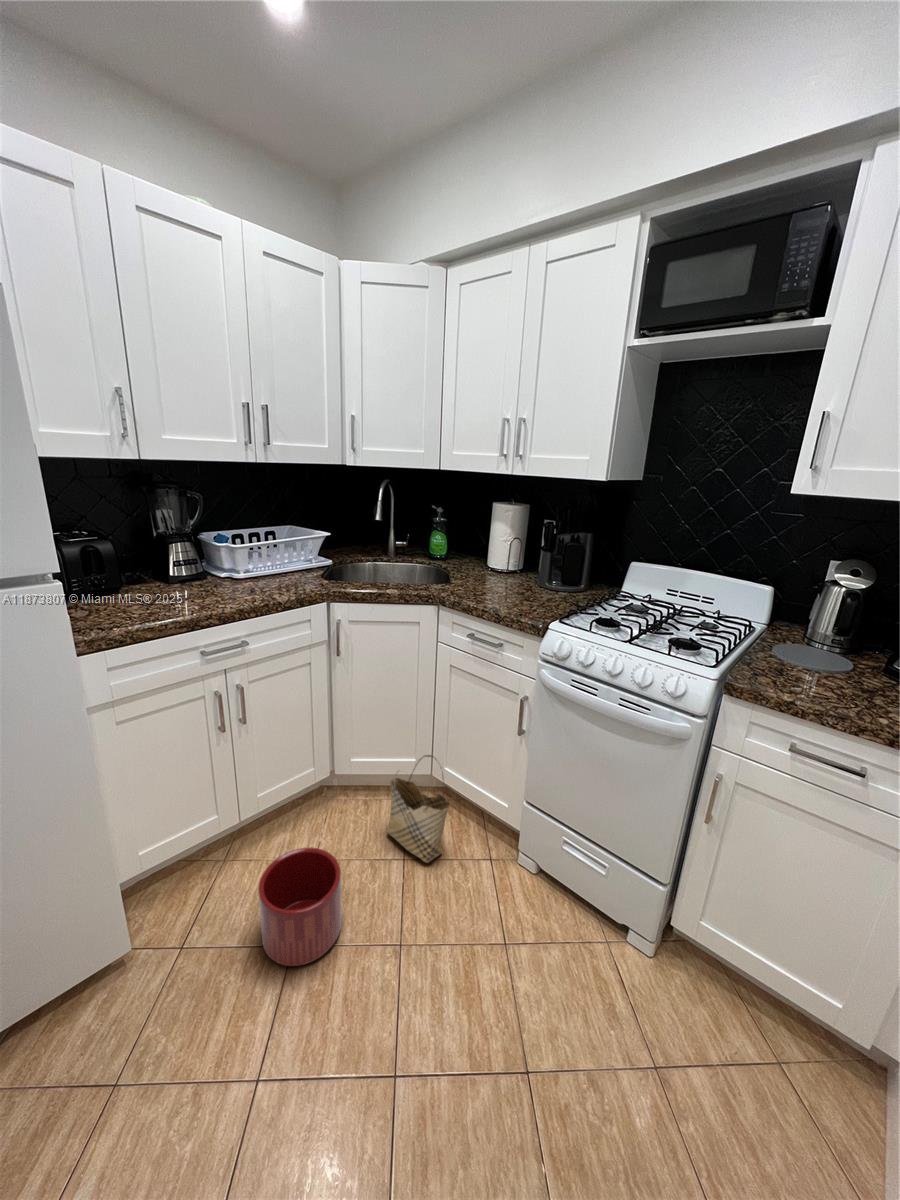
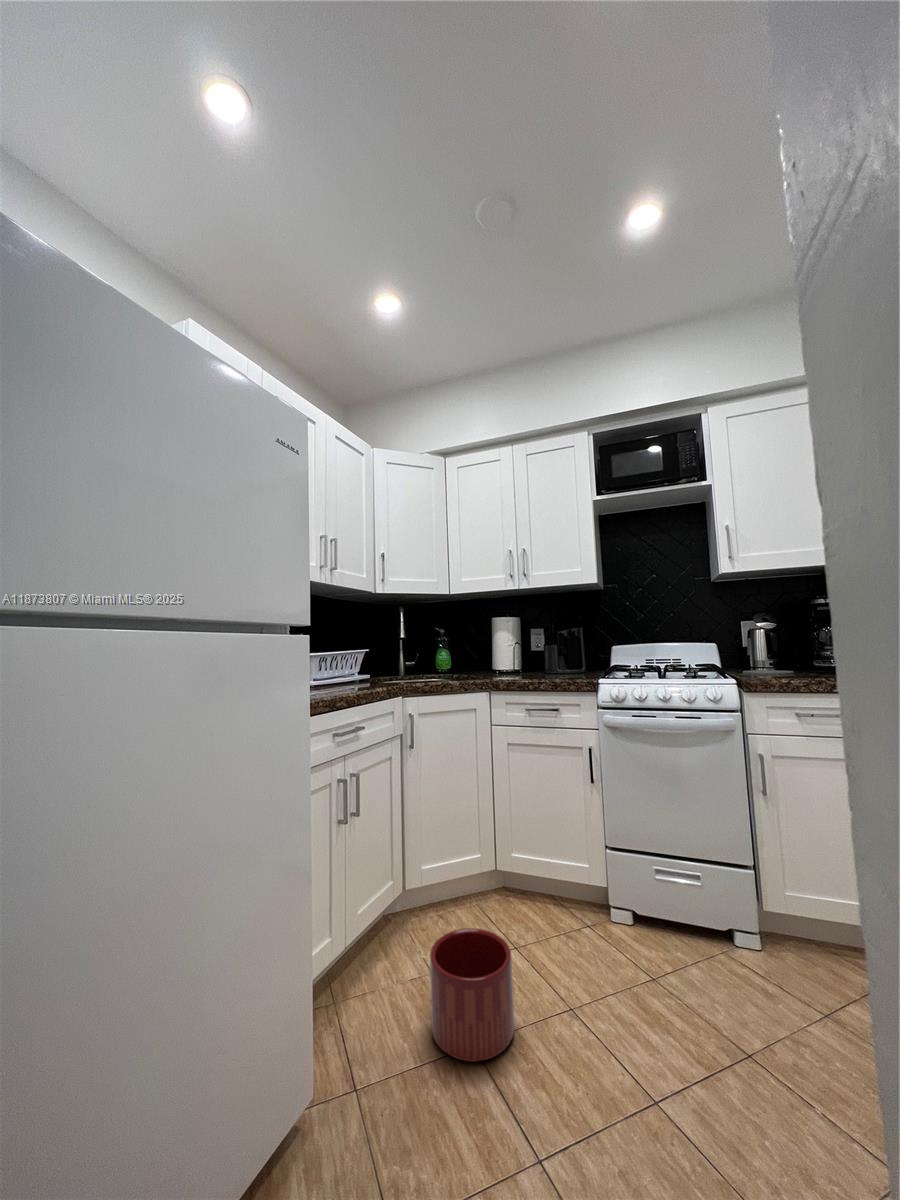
woven basket: present [386,755,449,863] -> none [479,830,547,942]

